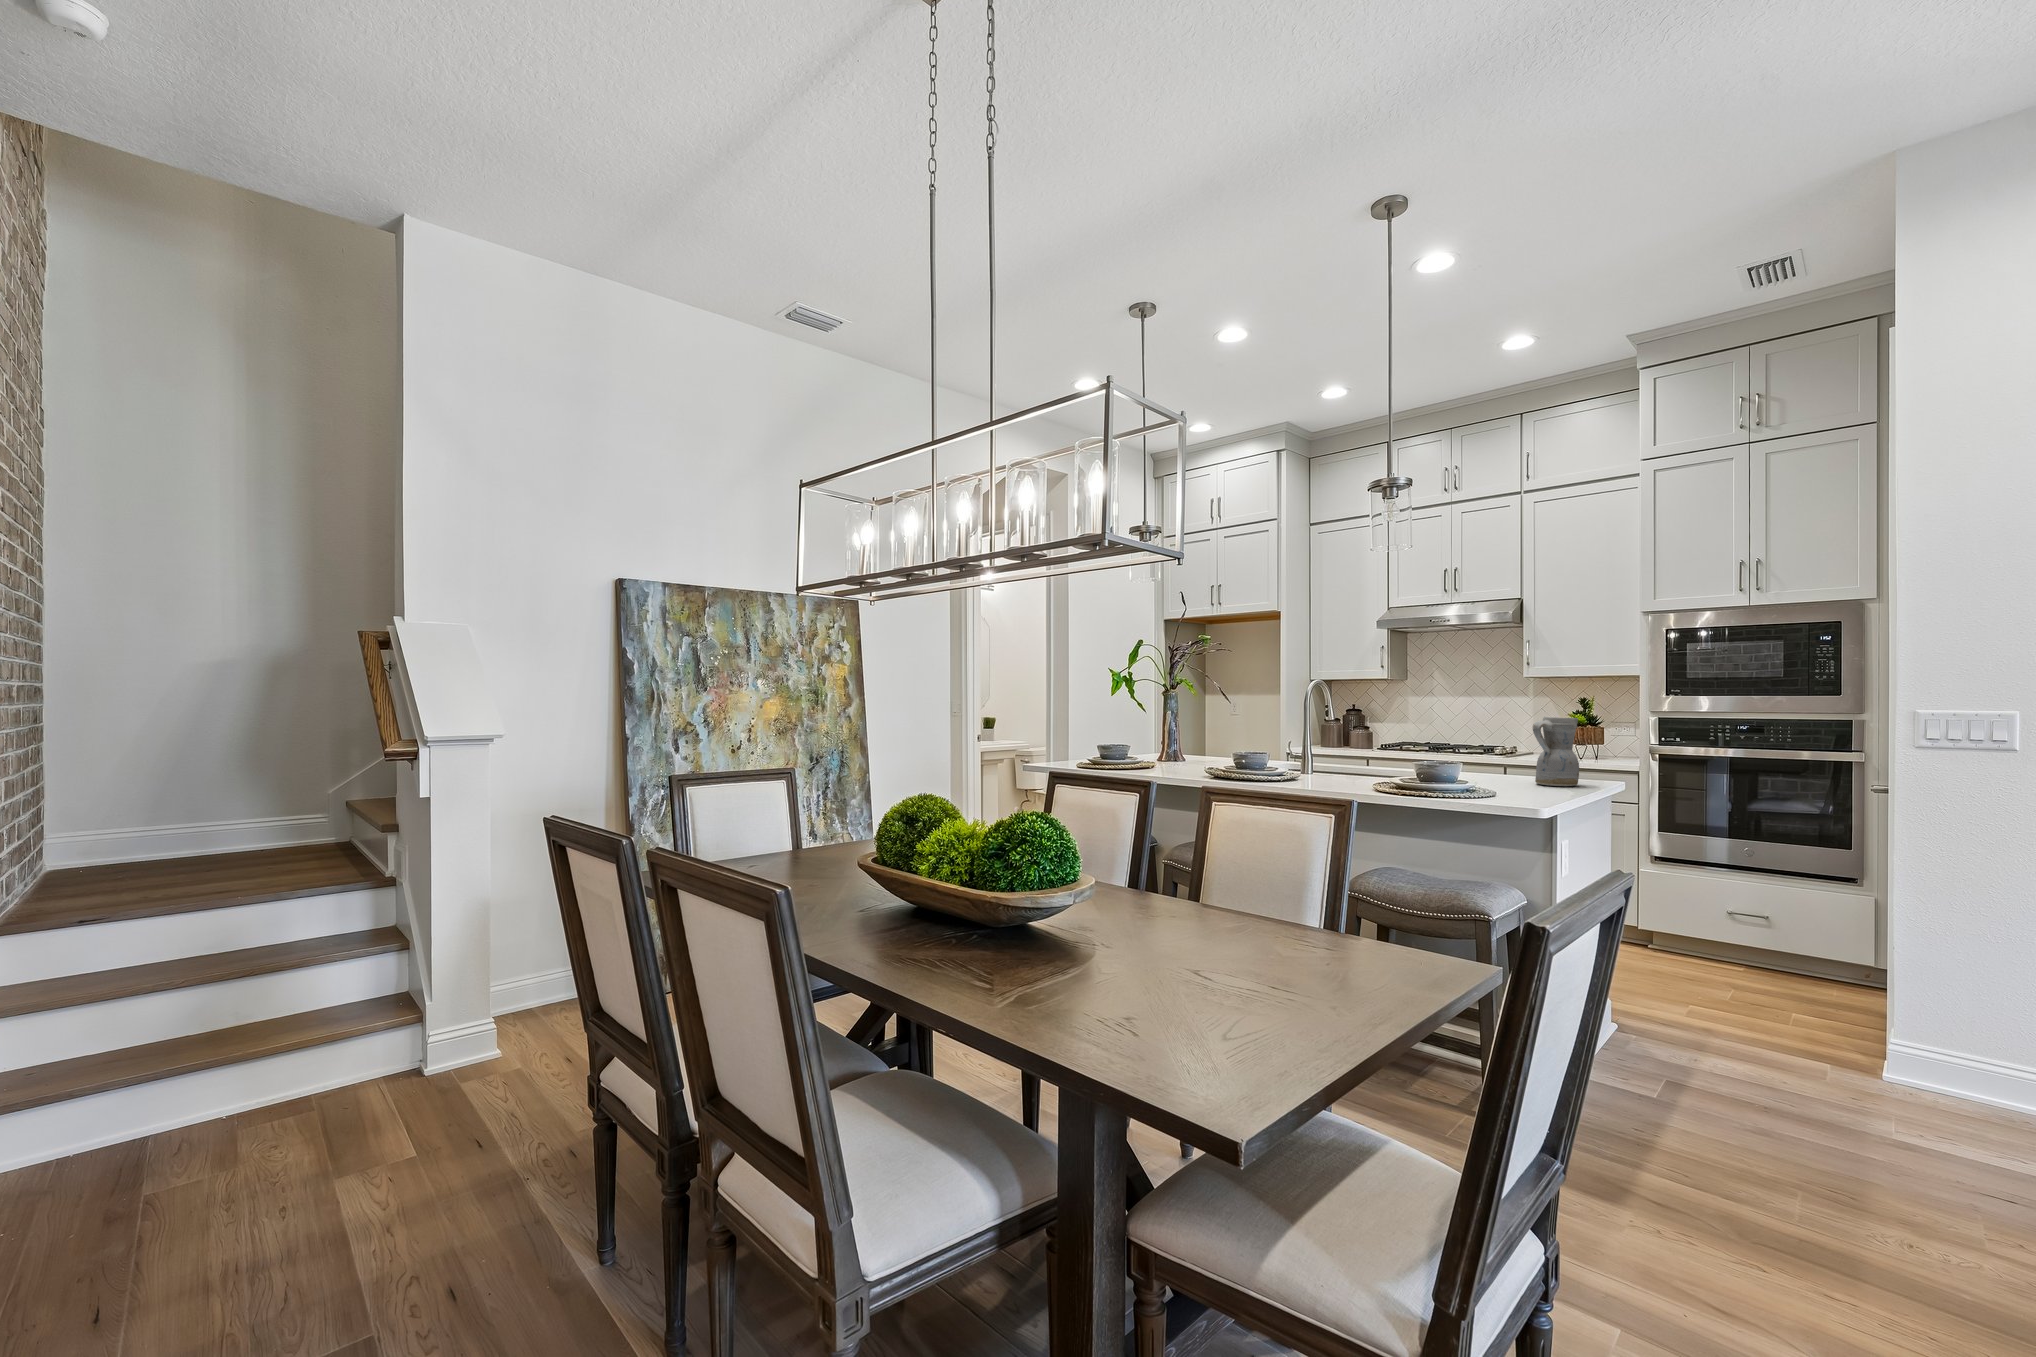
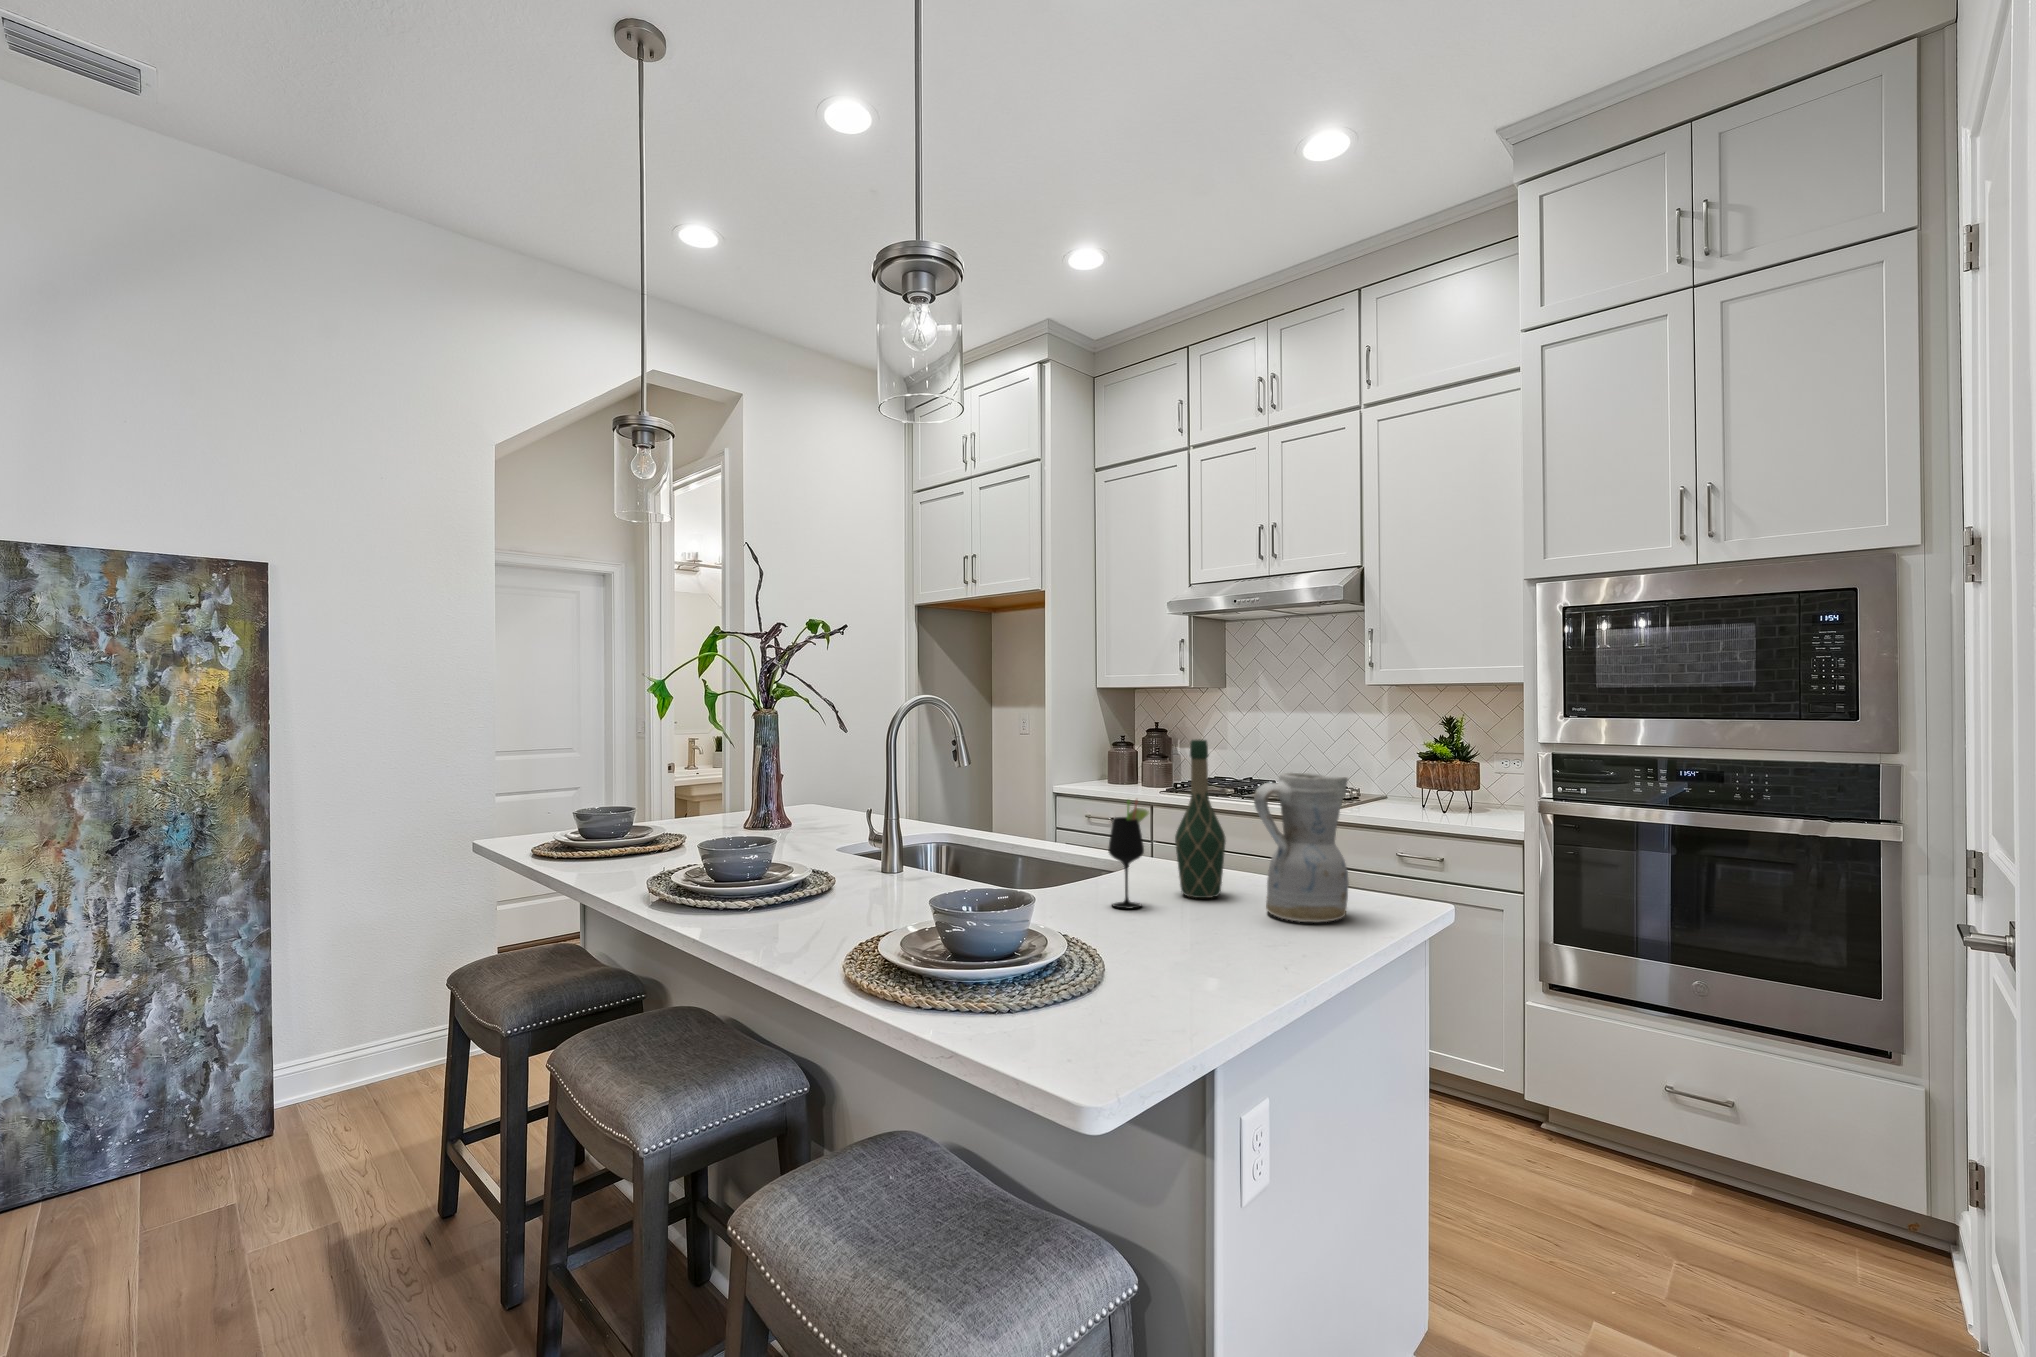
wine bottle: none [1479,702,1507,781] -> present [1175,740,1226,898]
wine glass: none [1453,729,1476,783] -> present [1108,800,1149,909]

